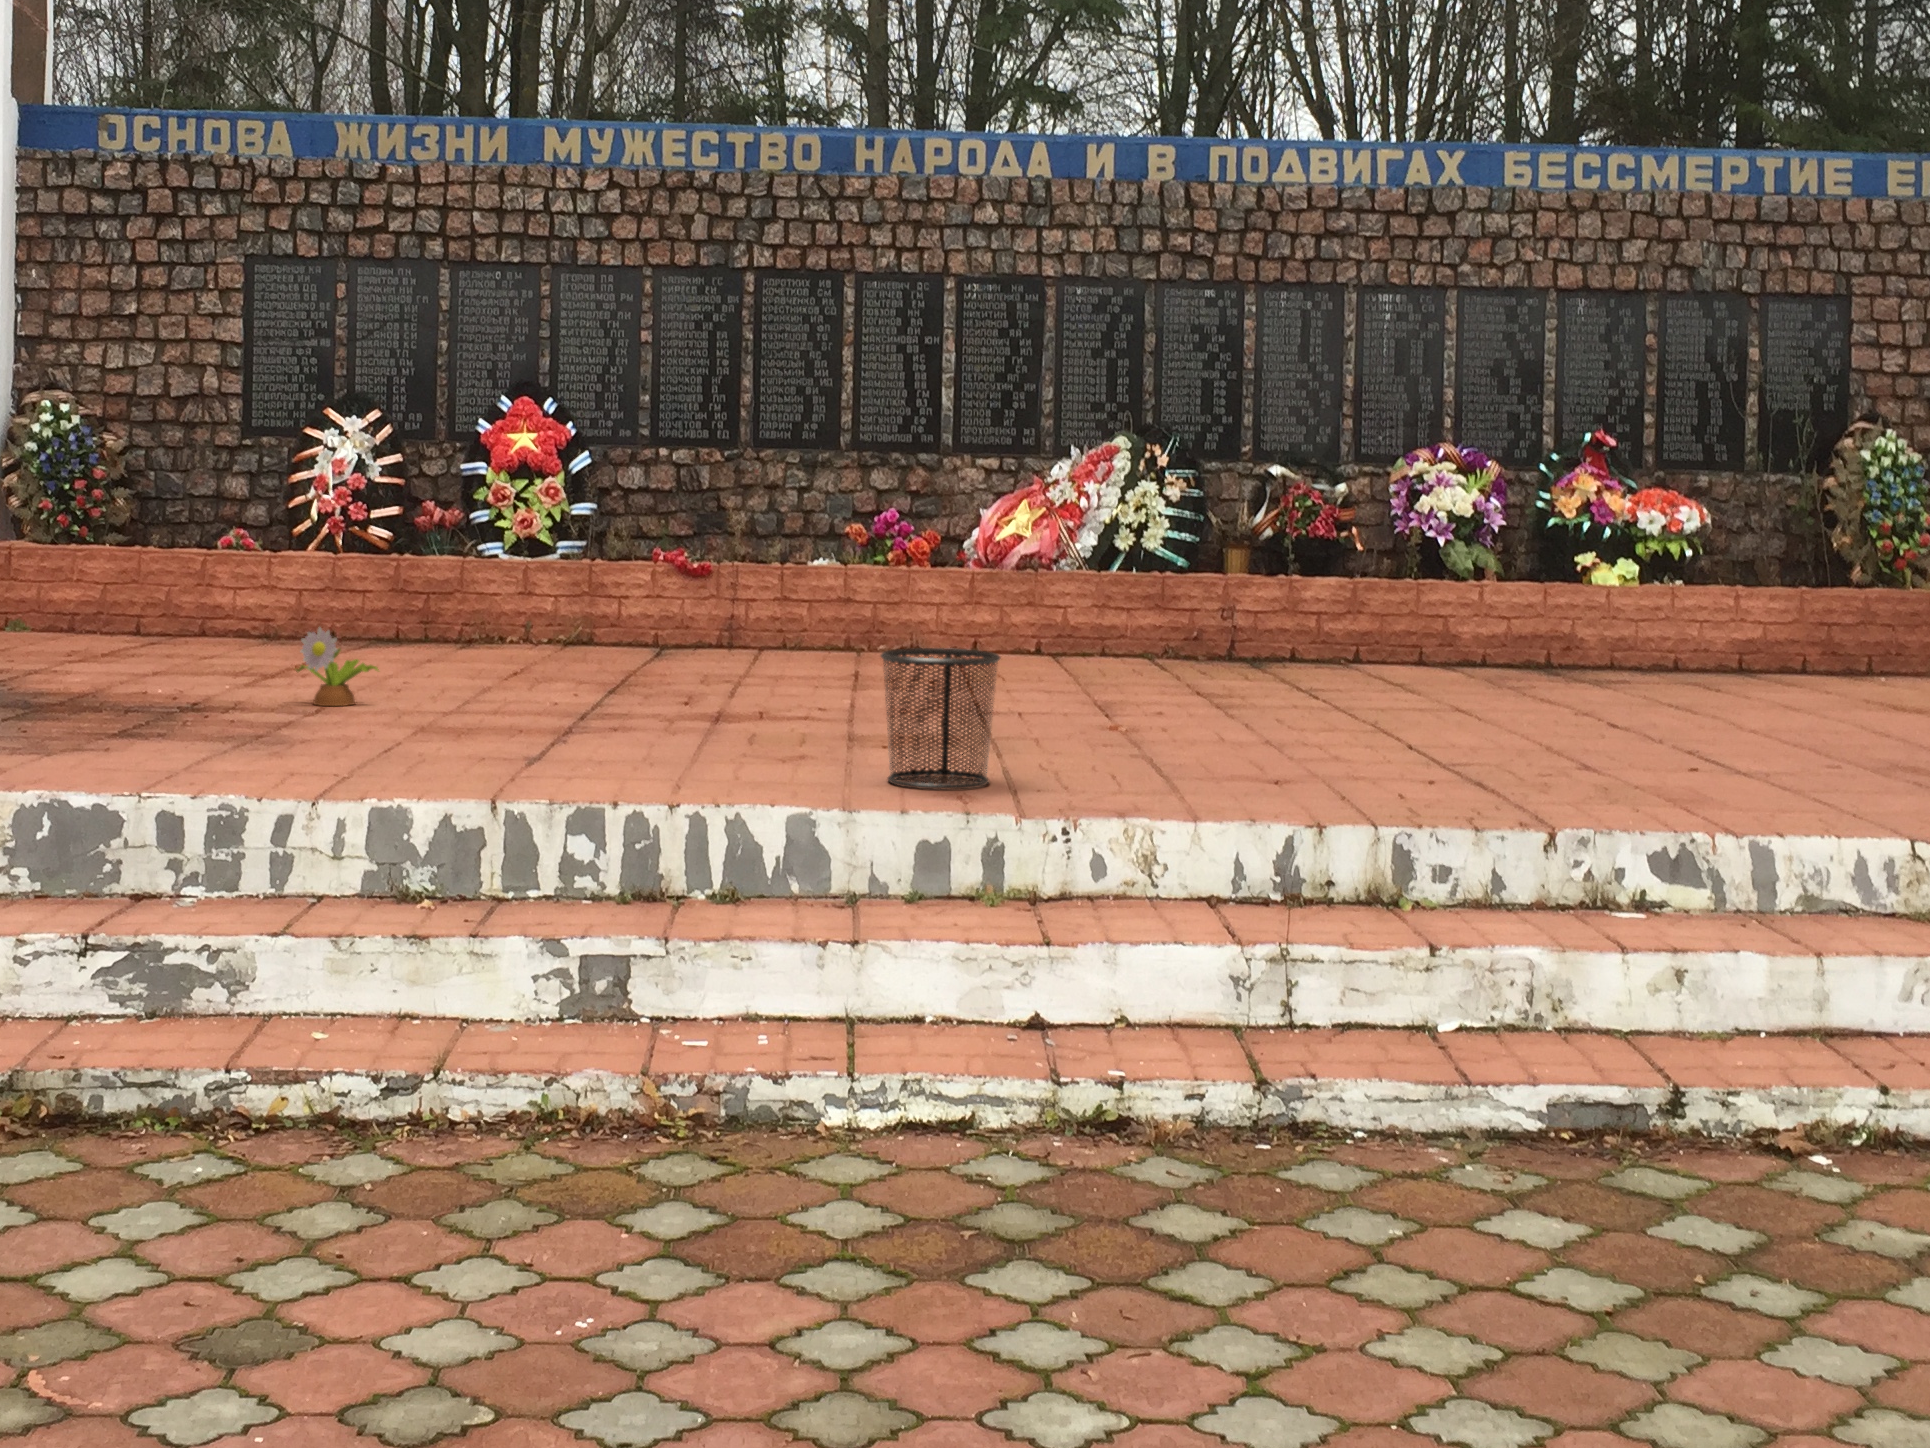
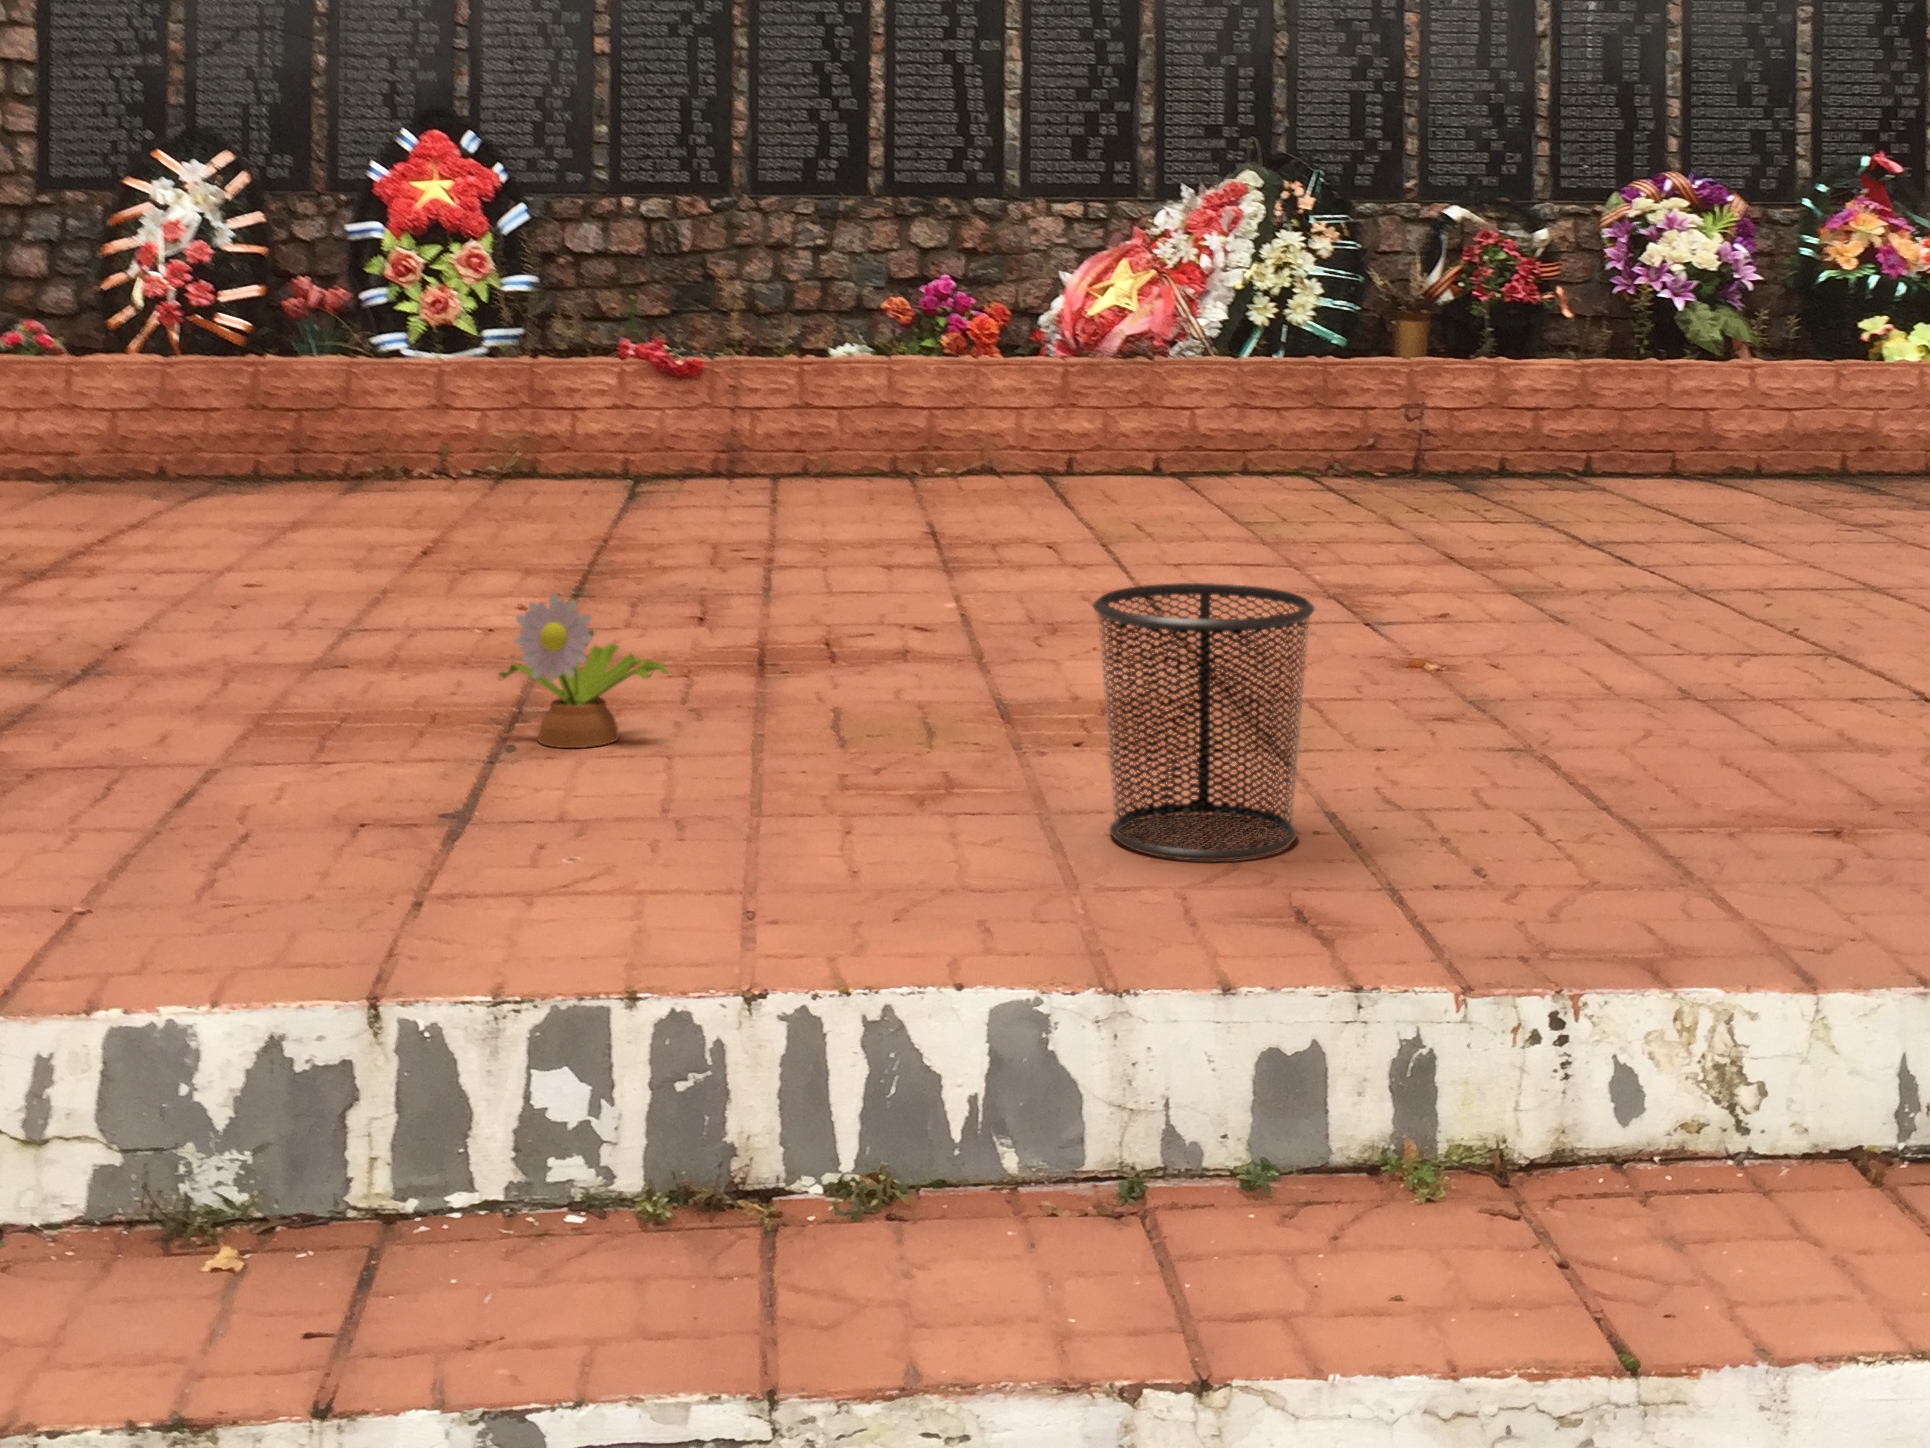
decorative plant: present [296,628,379,706] -> present [499,593,668,748]

